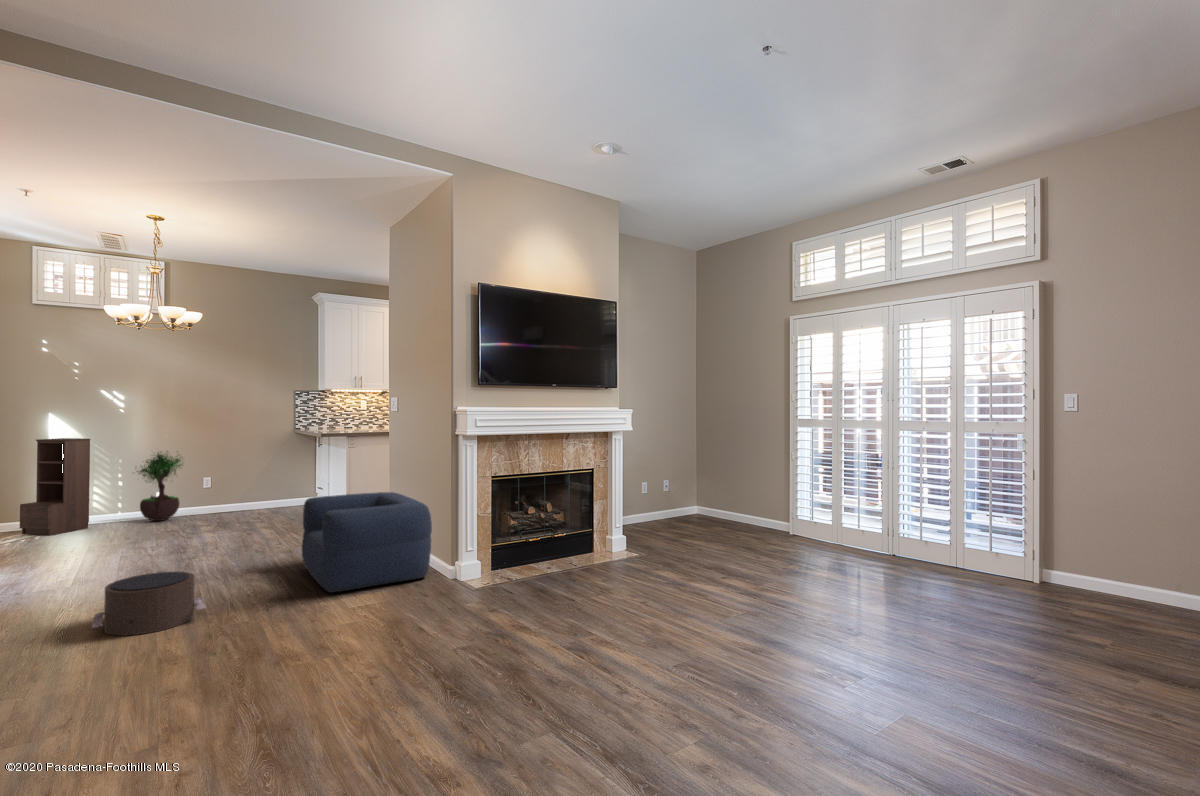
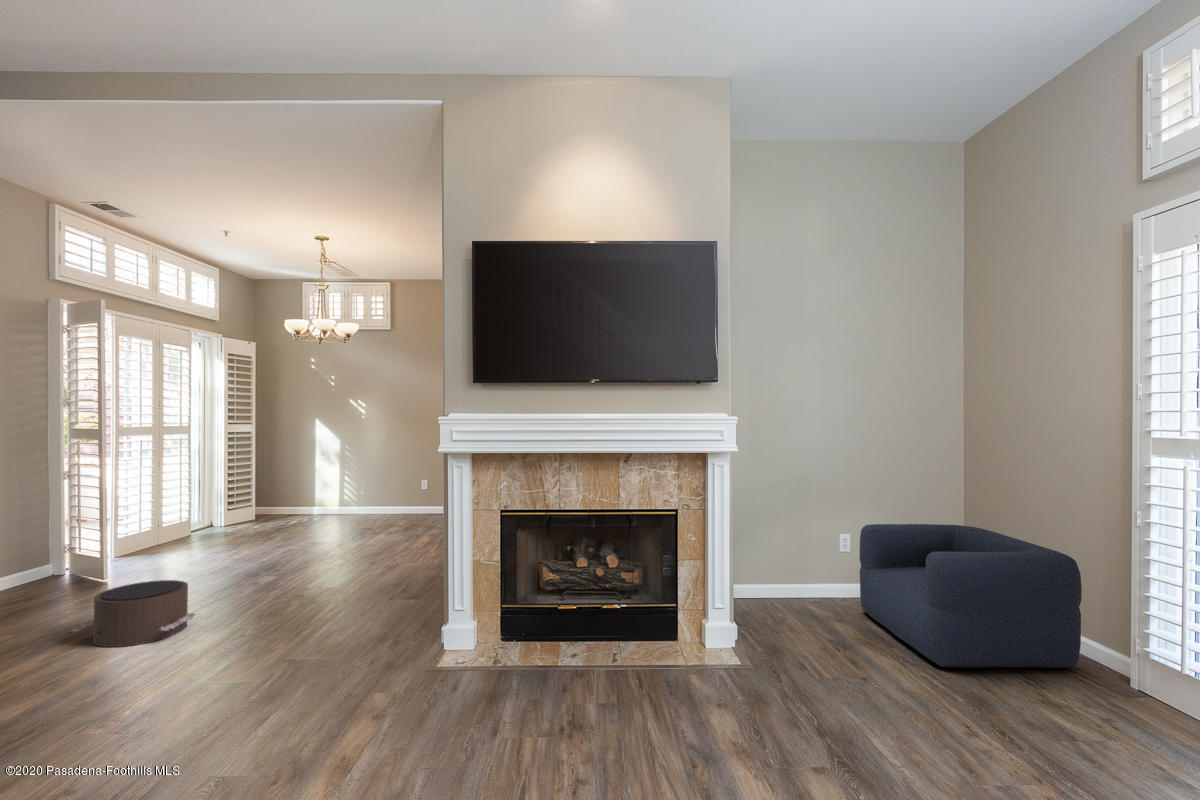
bookshelf: present [20,438,90,535] -> none [291,439,336,520]
potted tree: present [135,451,183,521] -> none [361,449,403,516]
armchair: present [302,492,432,593] -> present [860,524,1082,668]

